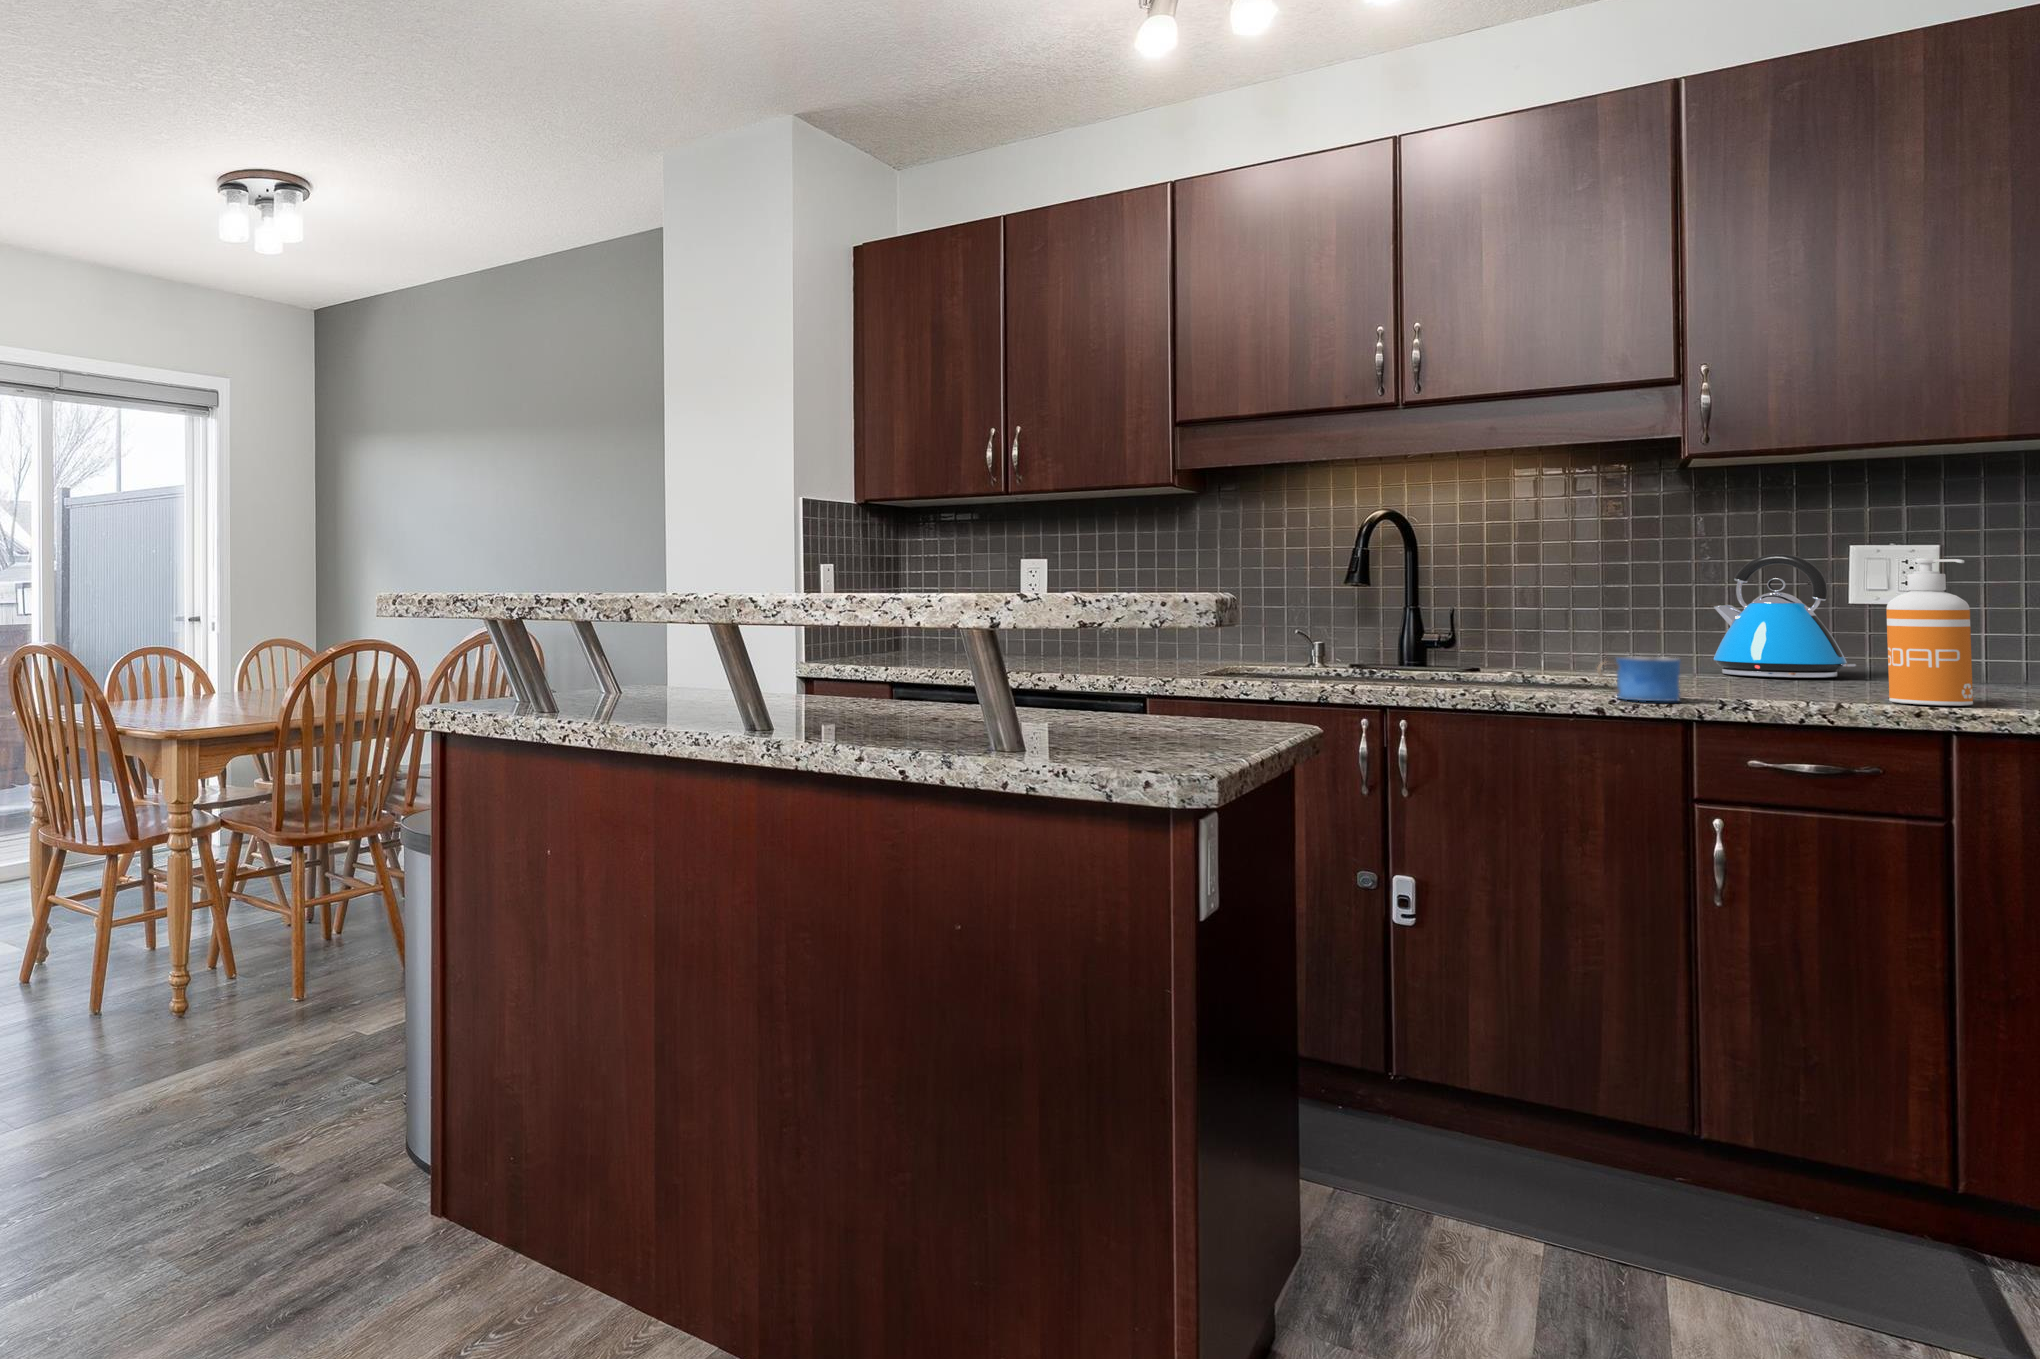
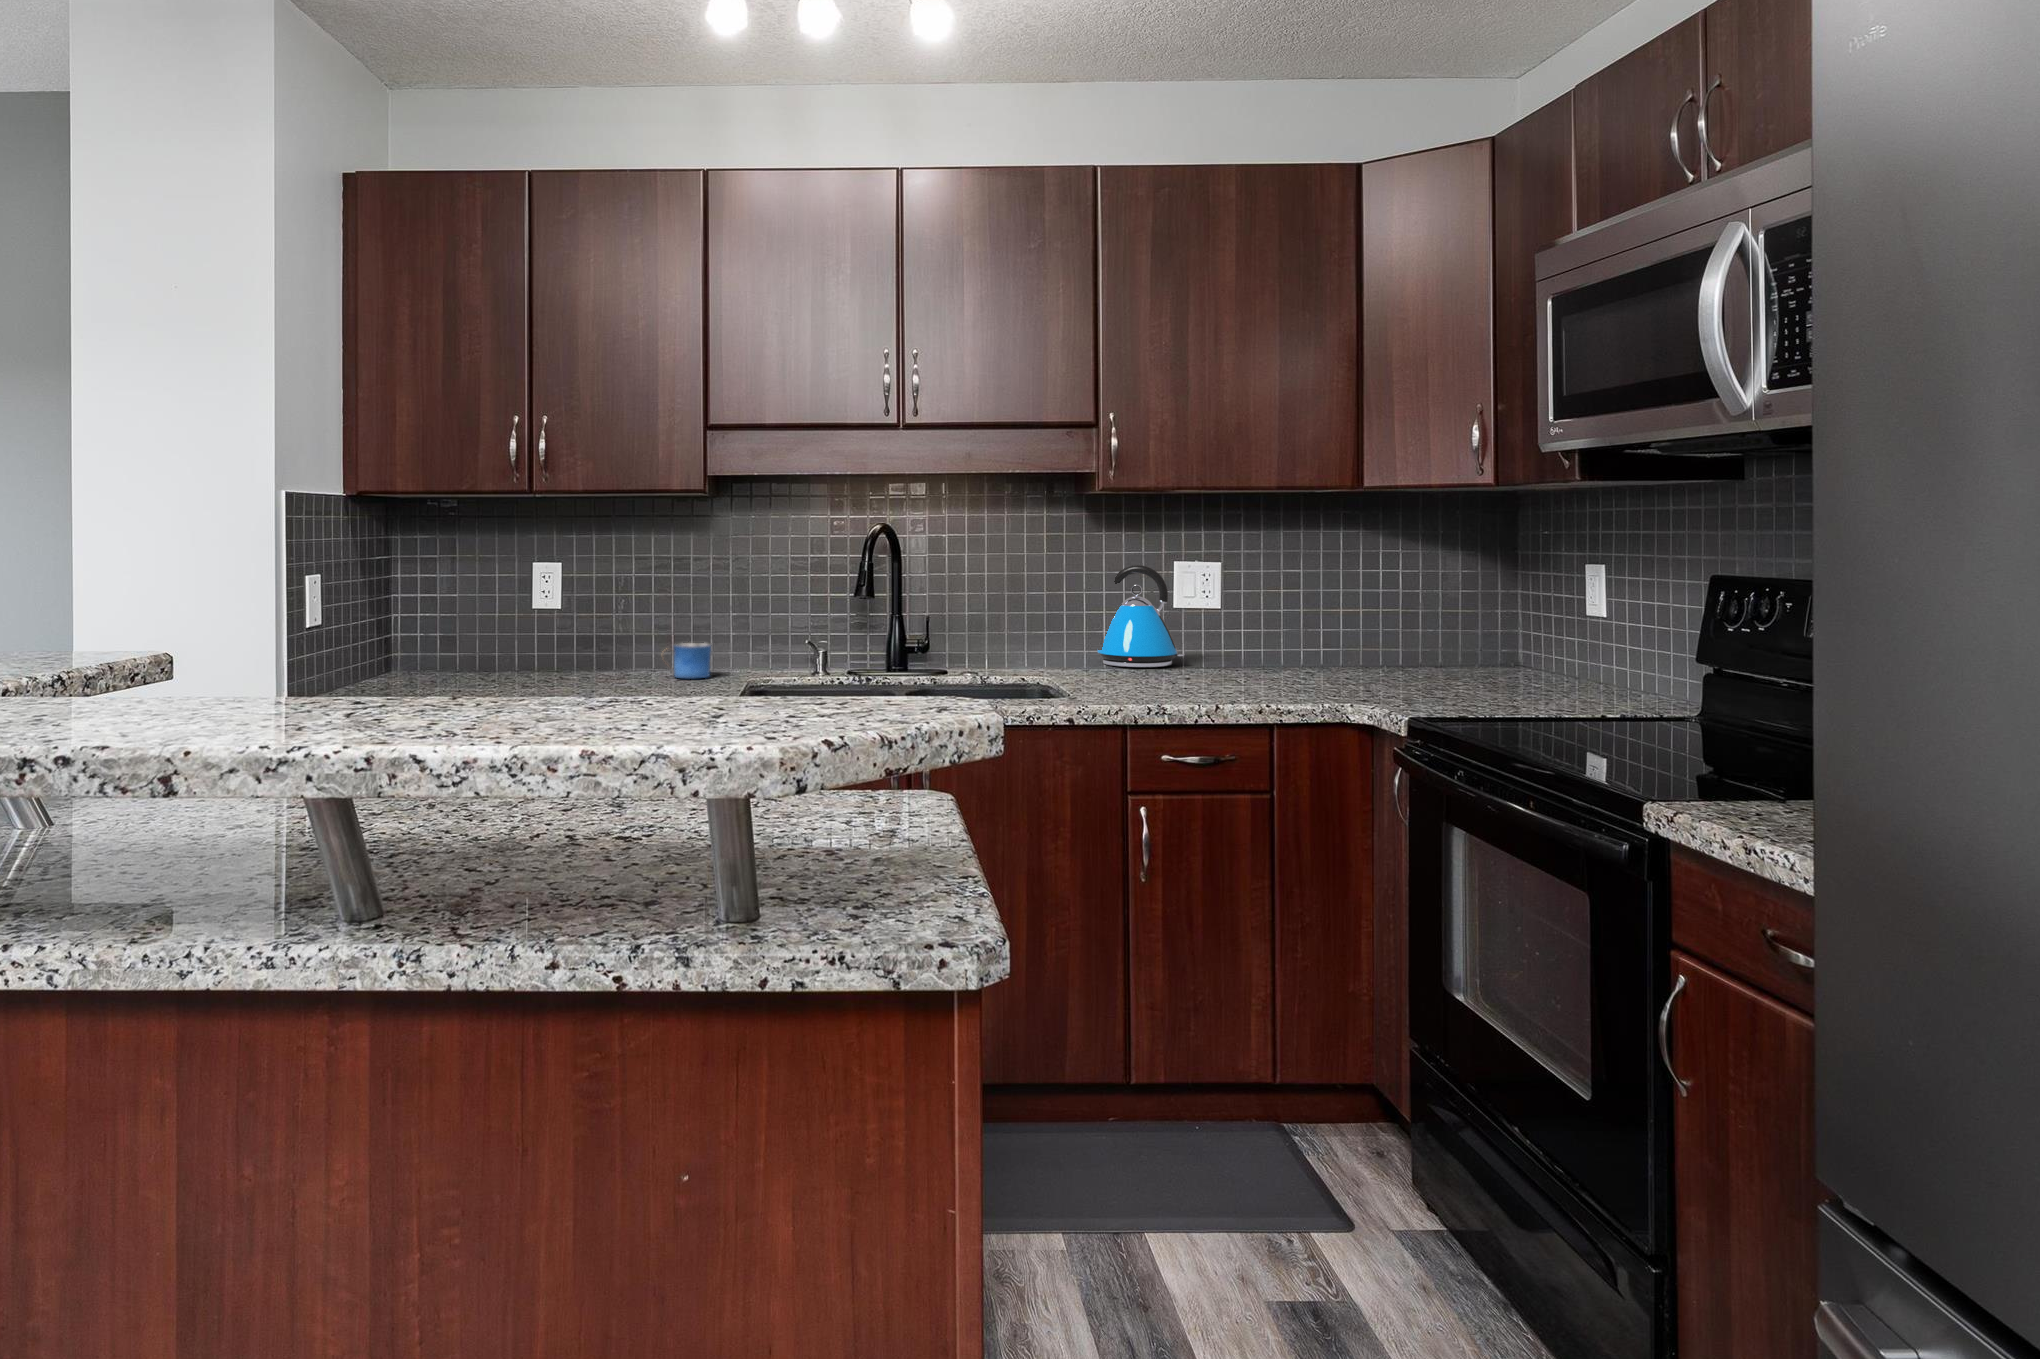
soap dispenser: present [1886,558,1973,706] -> none [1232,579,1281,696]
mug: present [1597,656,1680,701] -> present [673,643,711,678]

